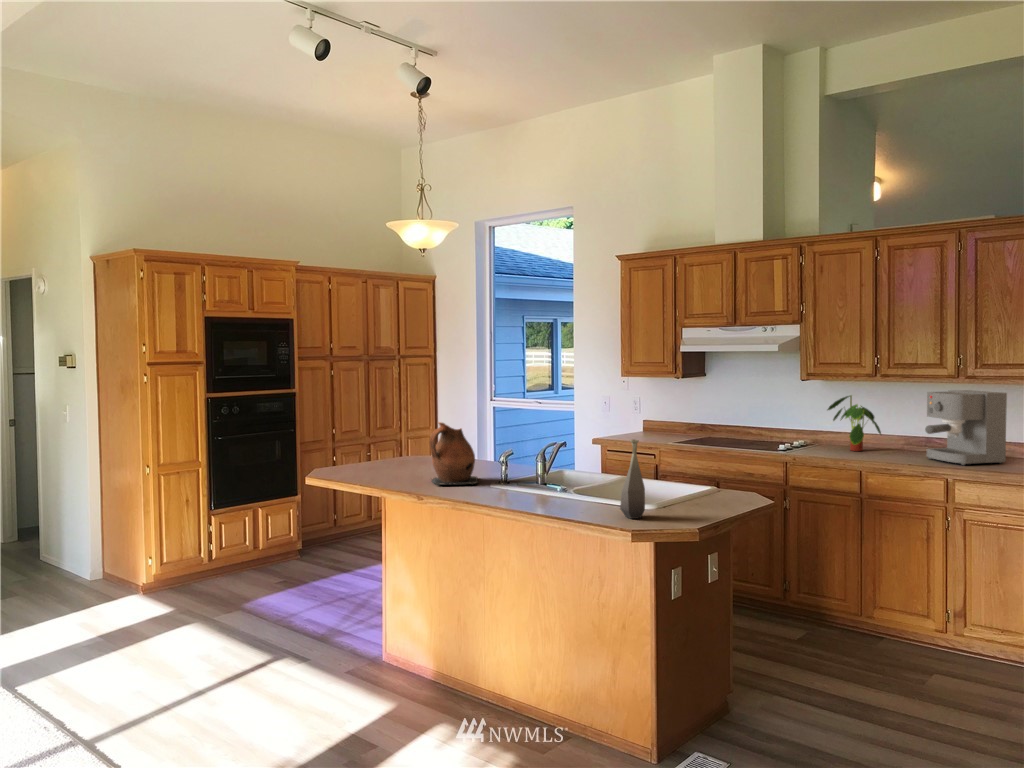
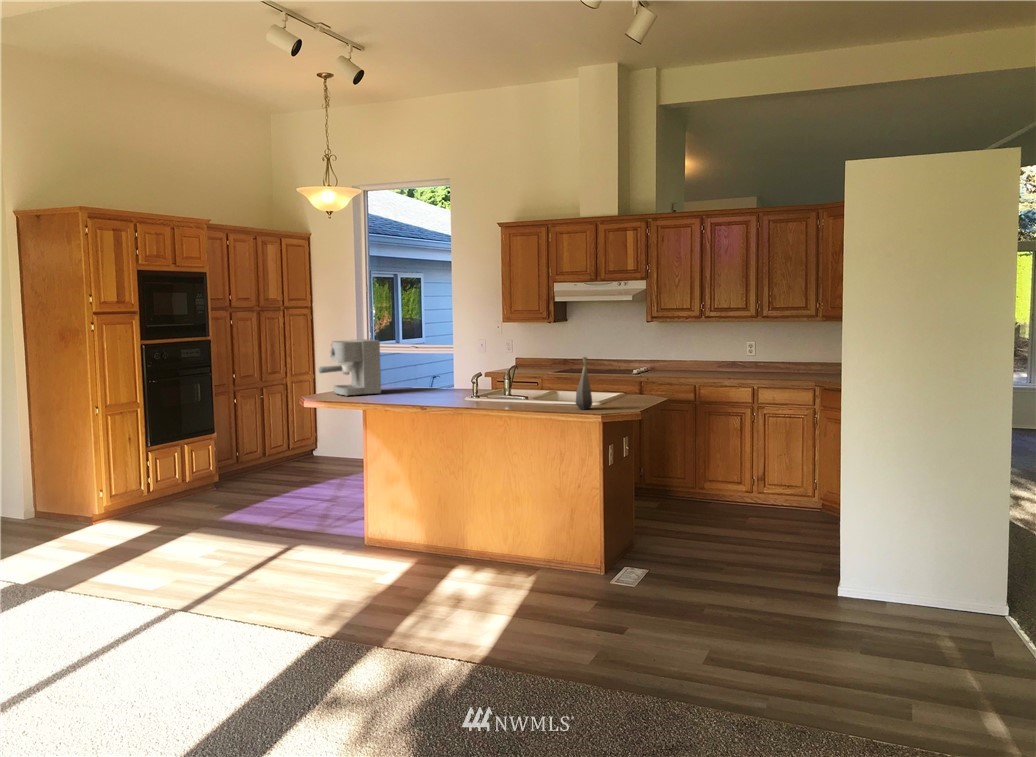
coffee maker: present [925,390,1007,465] -> present [319,339,381,396]
plant: present [827,395,881,451] -> none [666,332,703,373]
ceramic pitcher: present [429,422,478,485] -> none [406,354,448,401]

